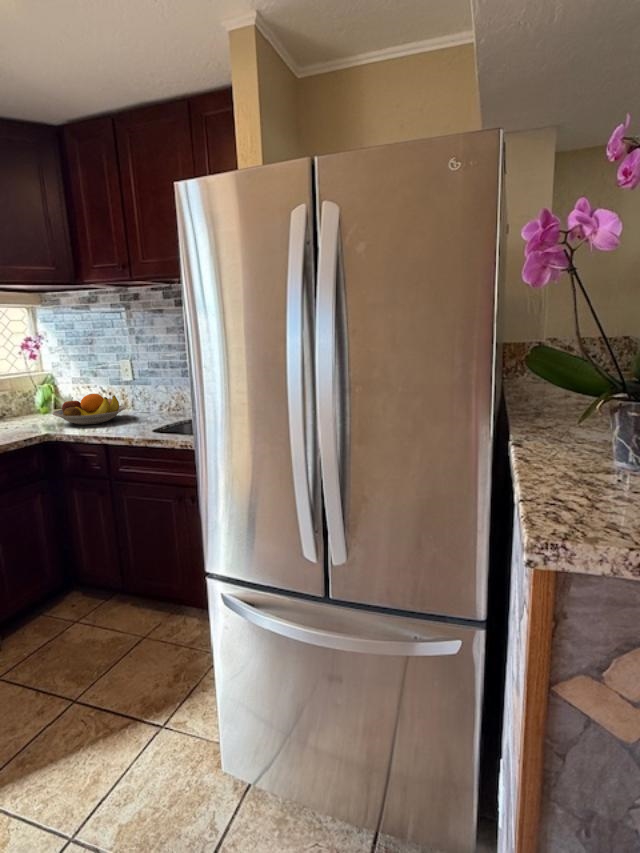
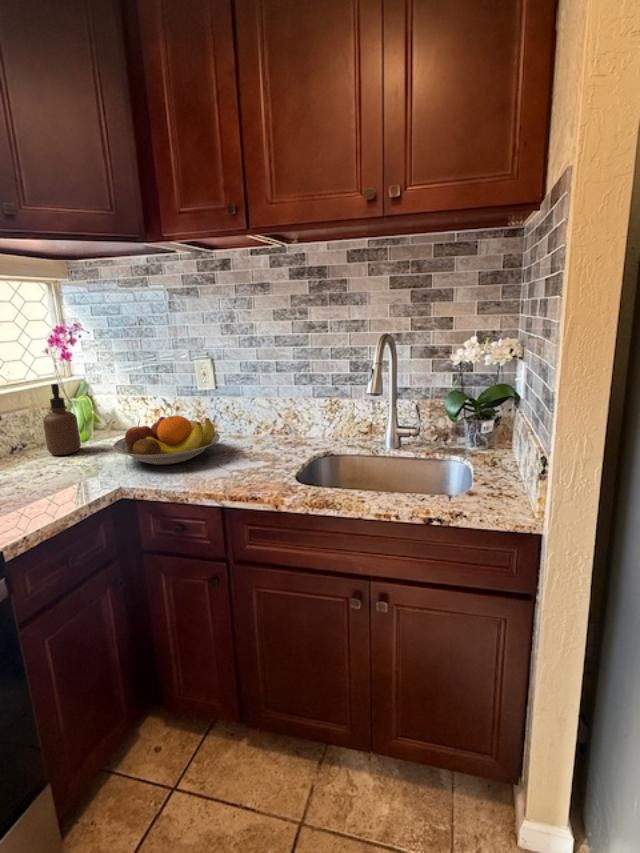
soap dispenser: none [15,374,40,420] -> present [43,384,81,455]

